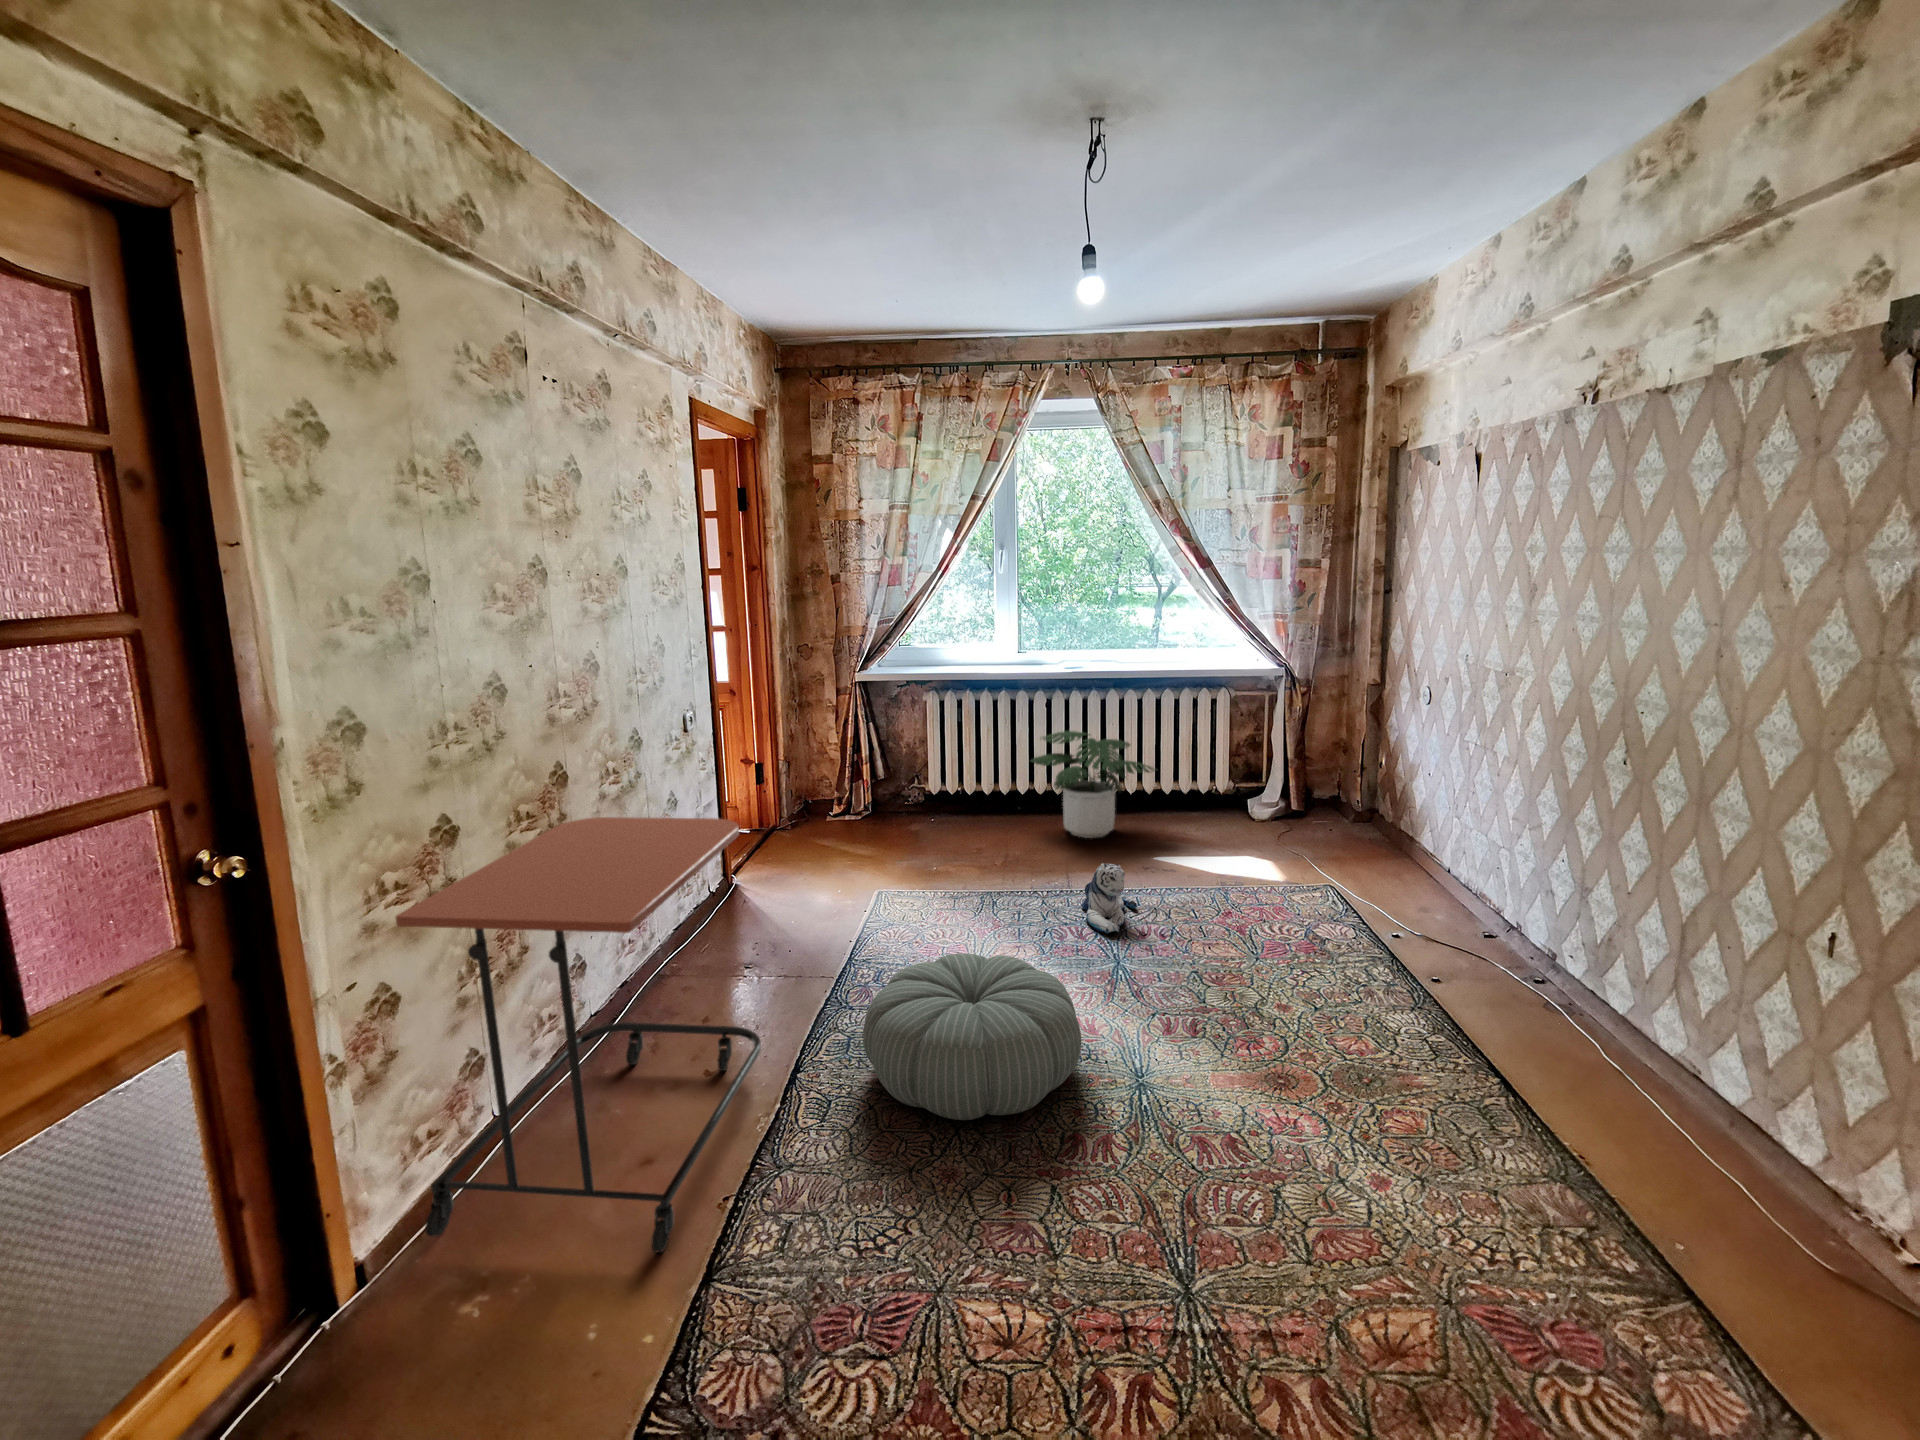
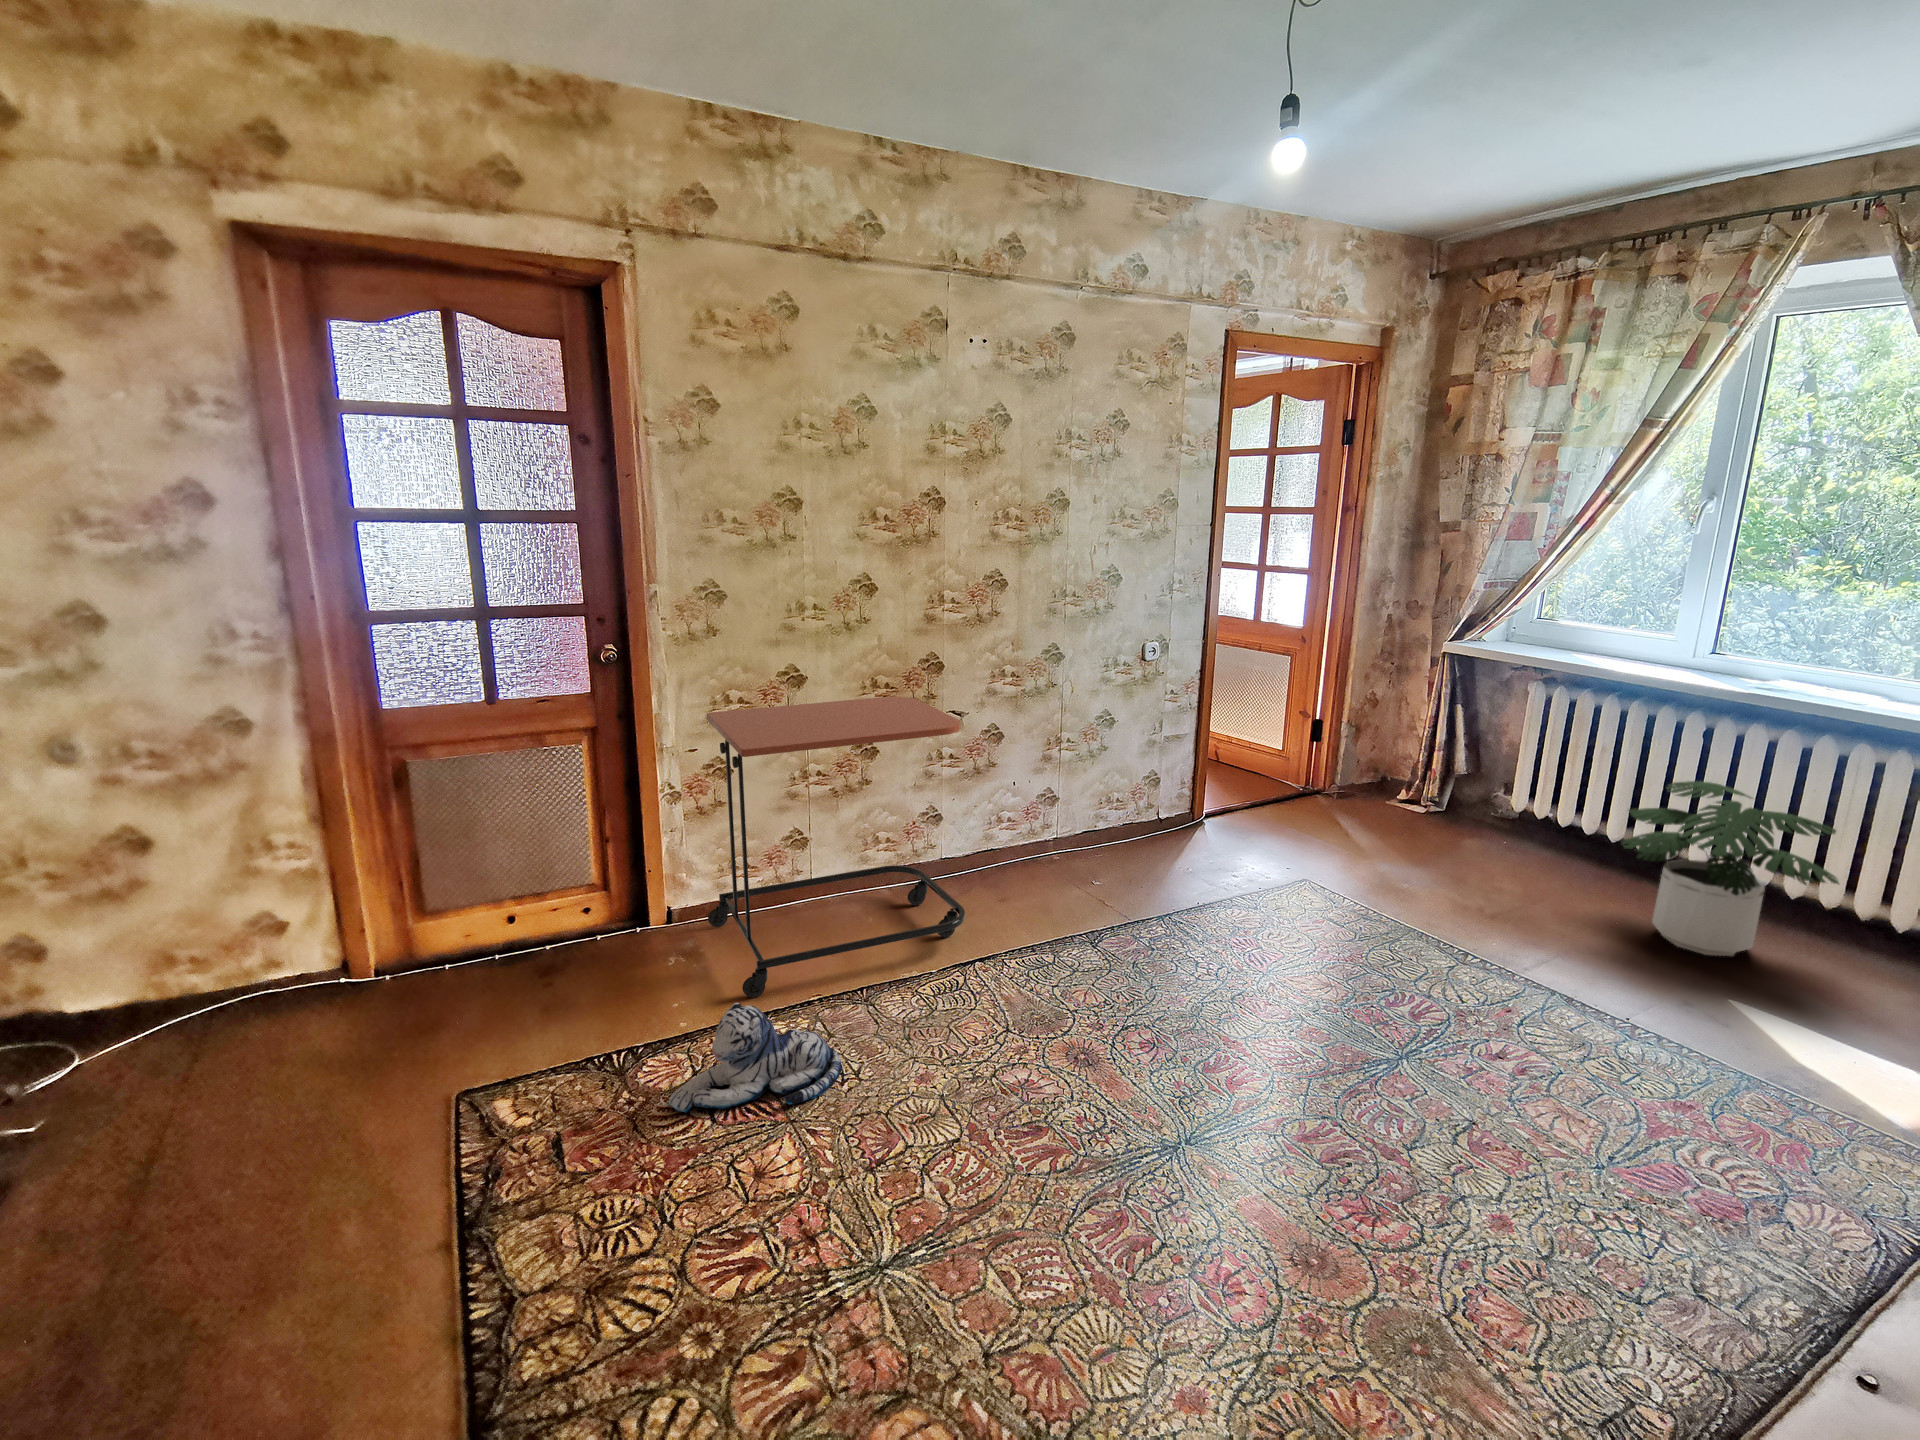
plush toy: present [1081,864,1137,934] -> present [668,1003,842,1112]
pouf: present [863,953,1081,1120] -> none [959,918,1188,1092]

